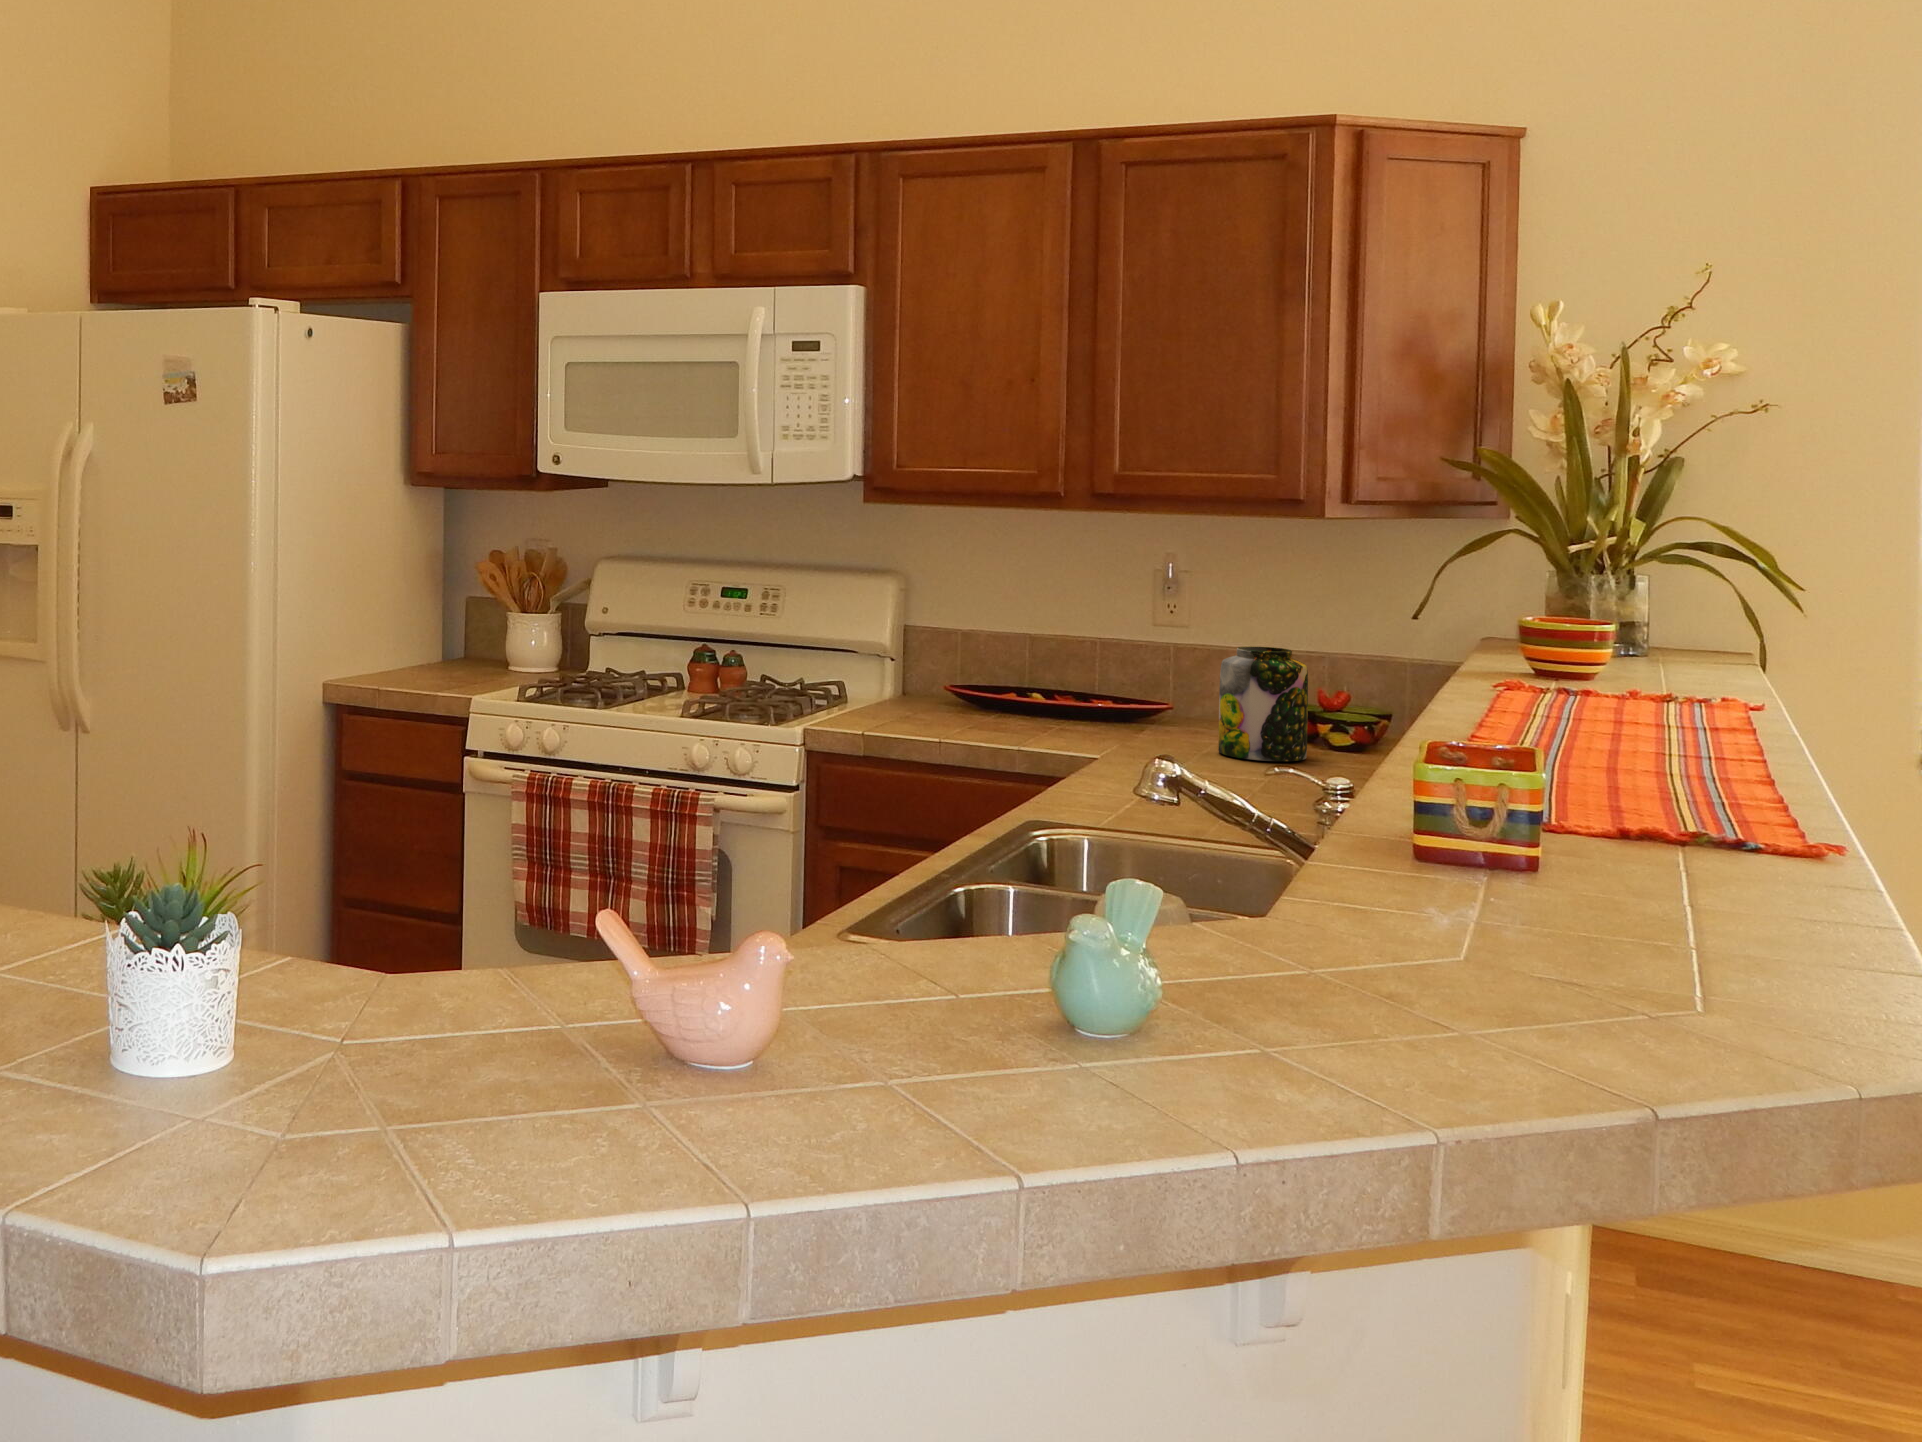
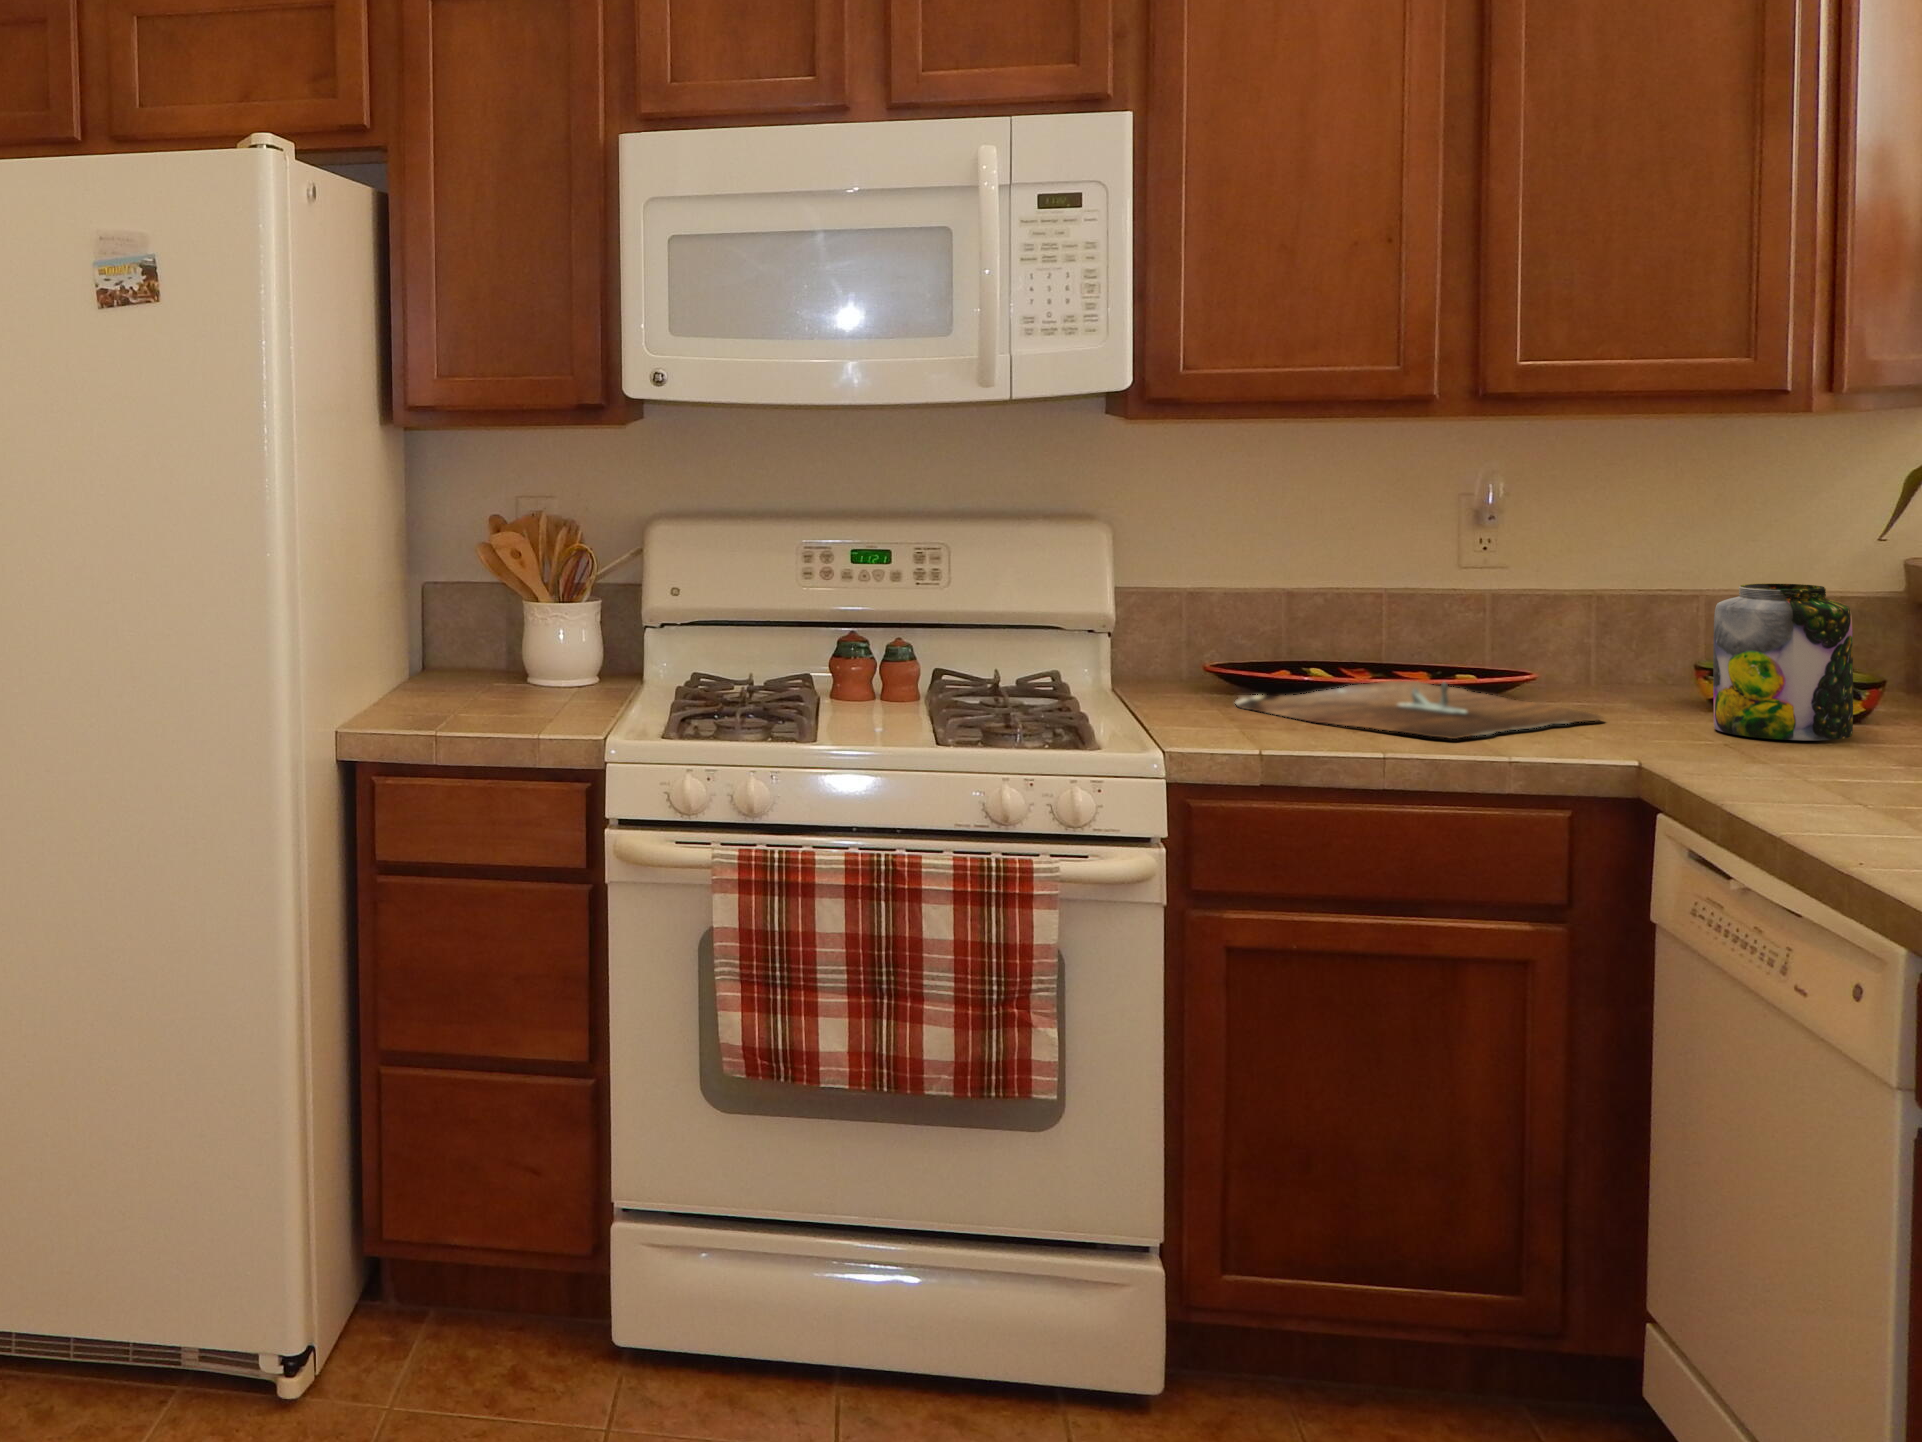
cutting board: none [938,704,1164,740] -> present [1235,681,1604,739]

